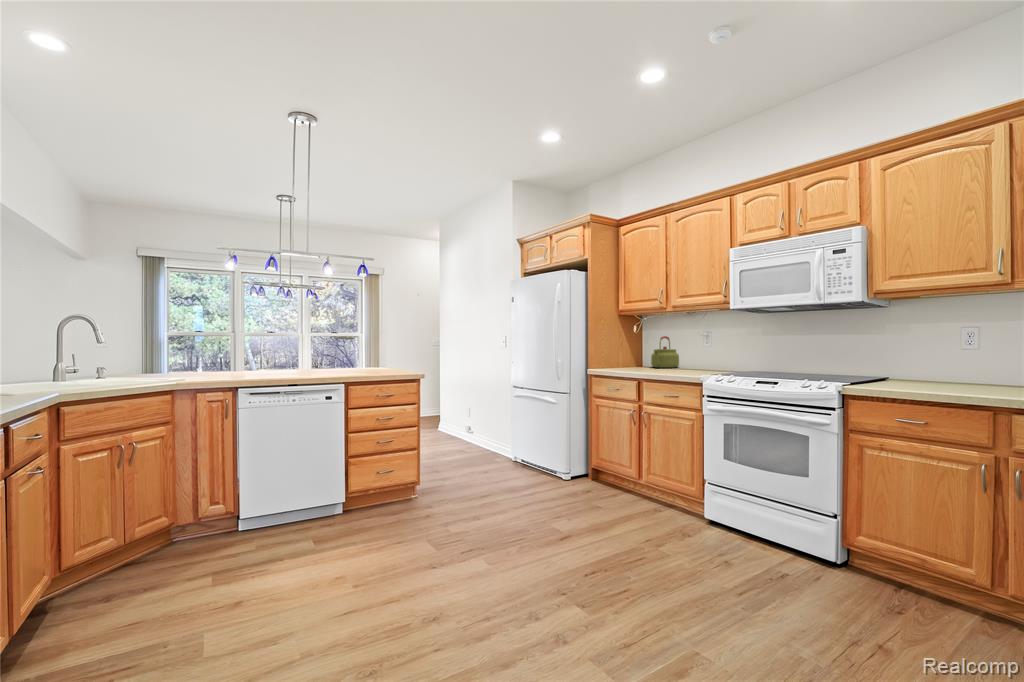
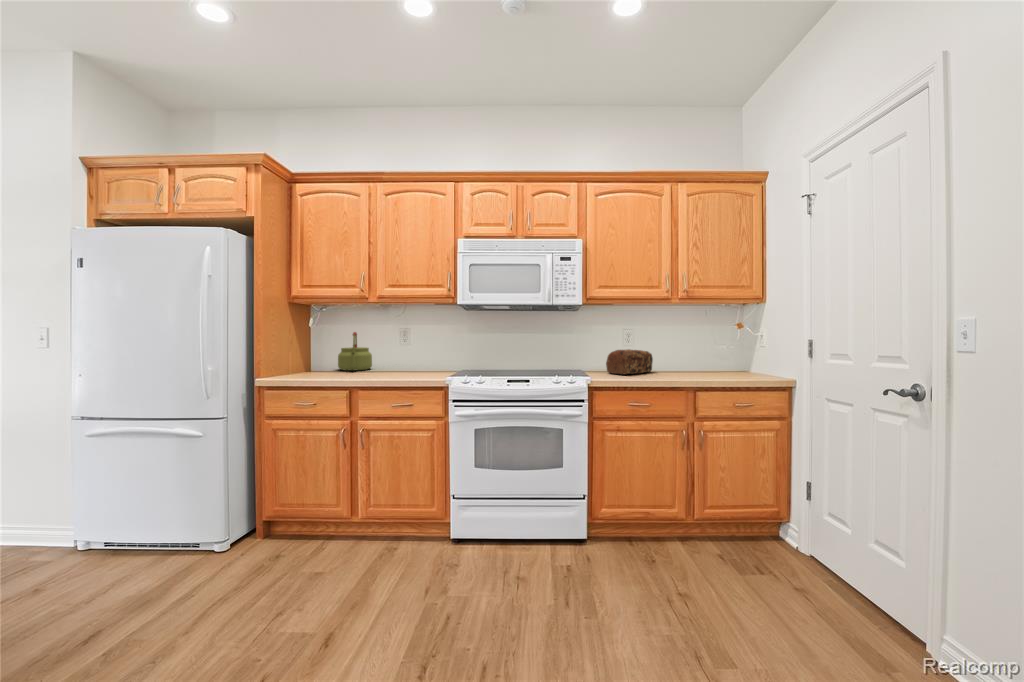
bread loaf: none [905,354,991,385] -> present [606,349,653,375]

